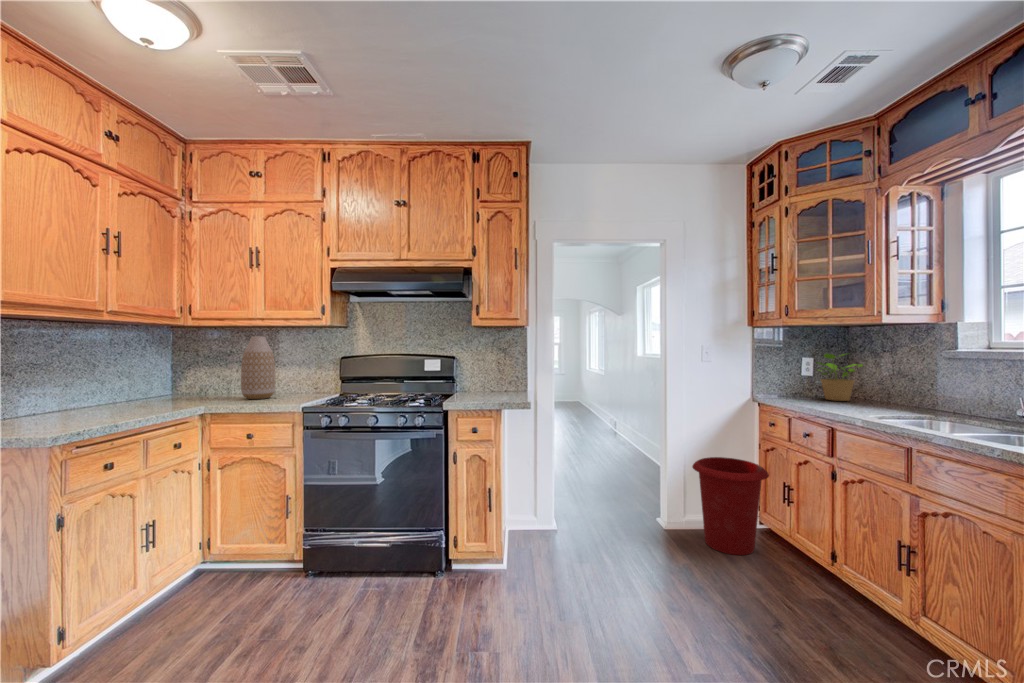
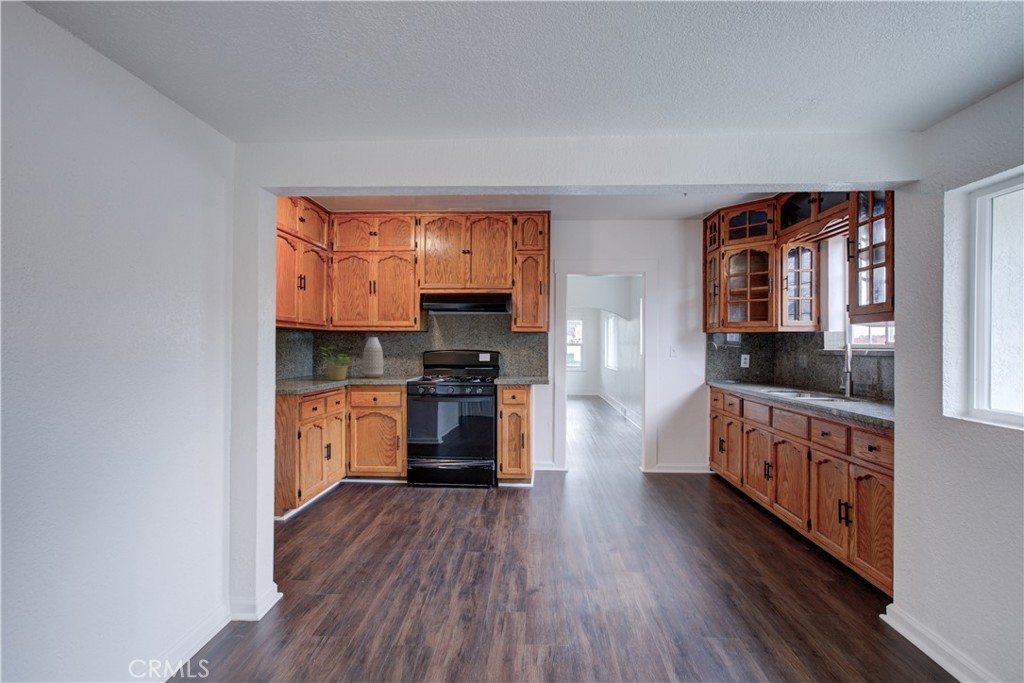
potted plant: present [817,353,863,401] -> present [320,346,350,380]
waste bin: present [692,457,769,555] -> none [660,423,710,485]

